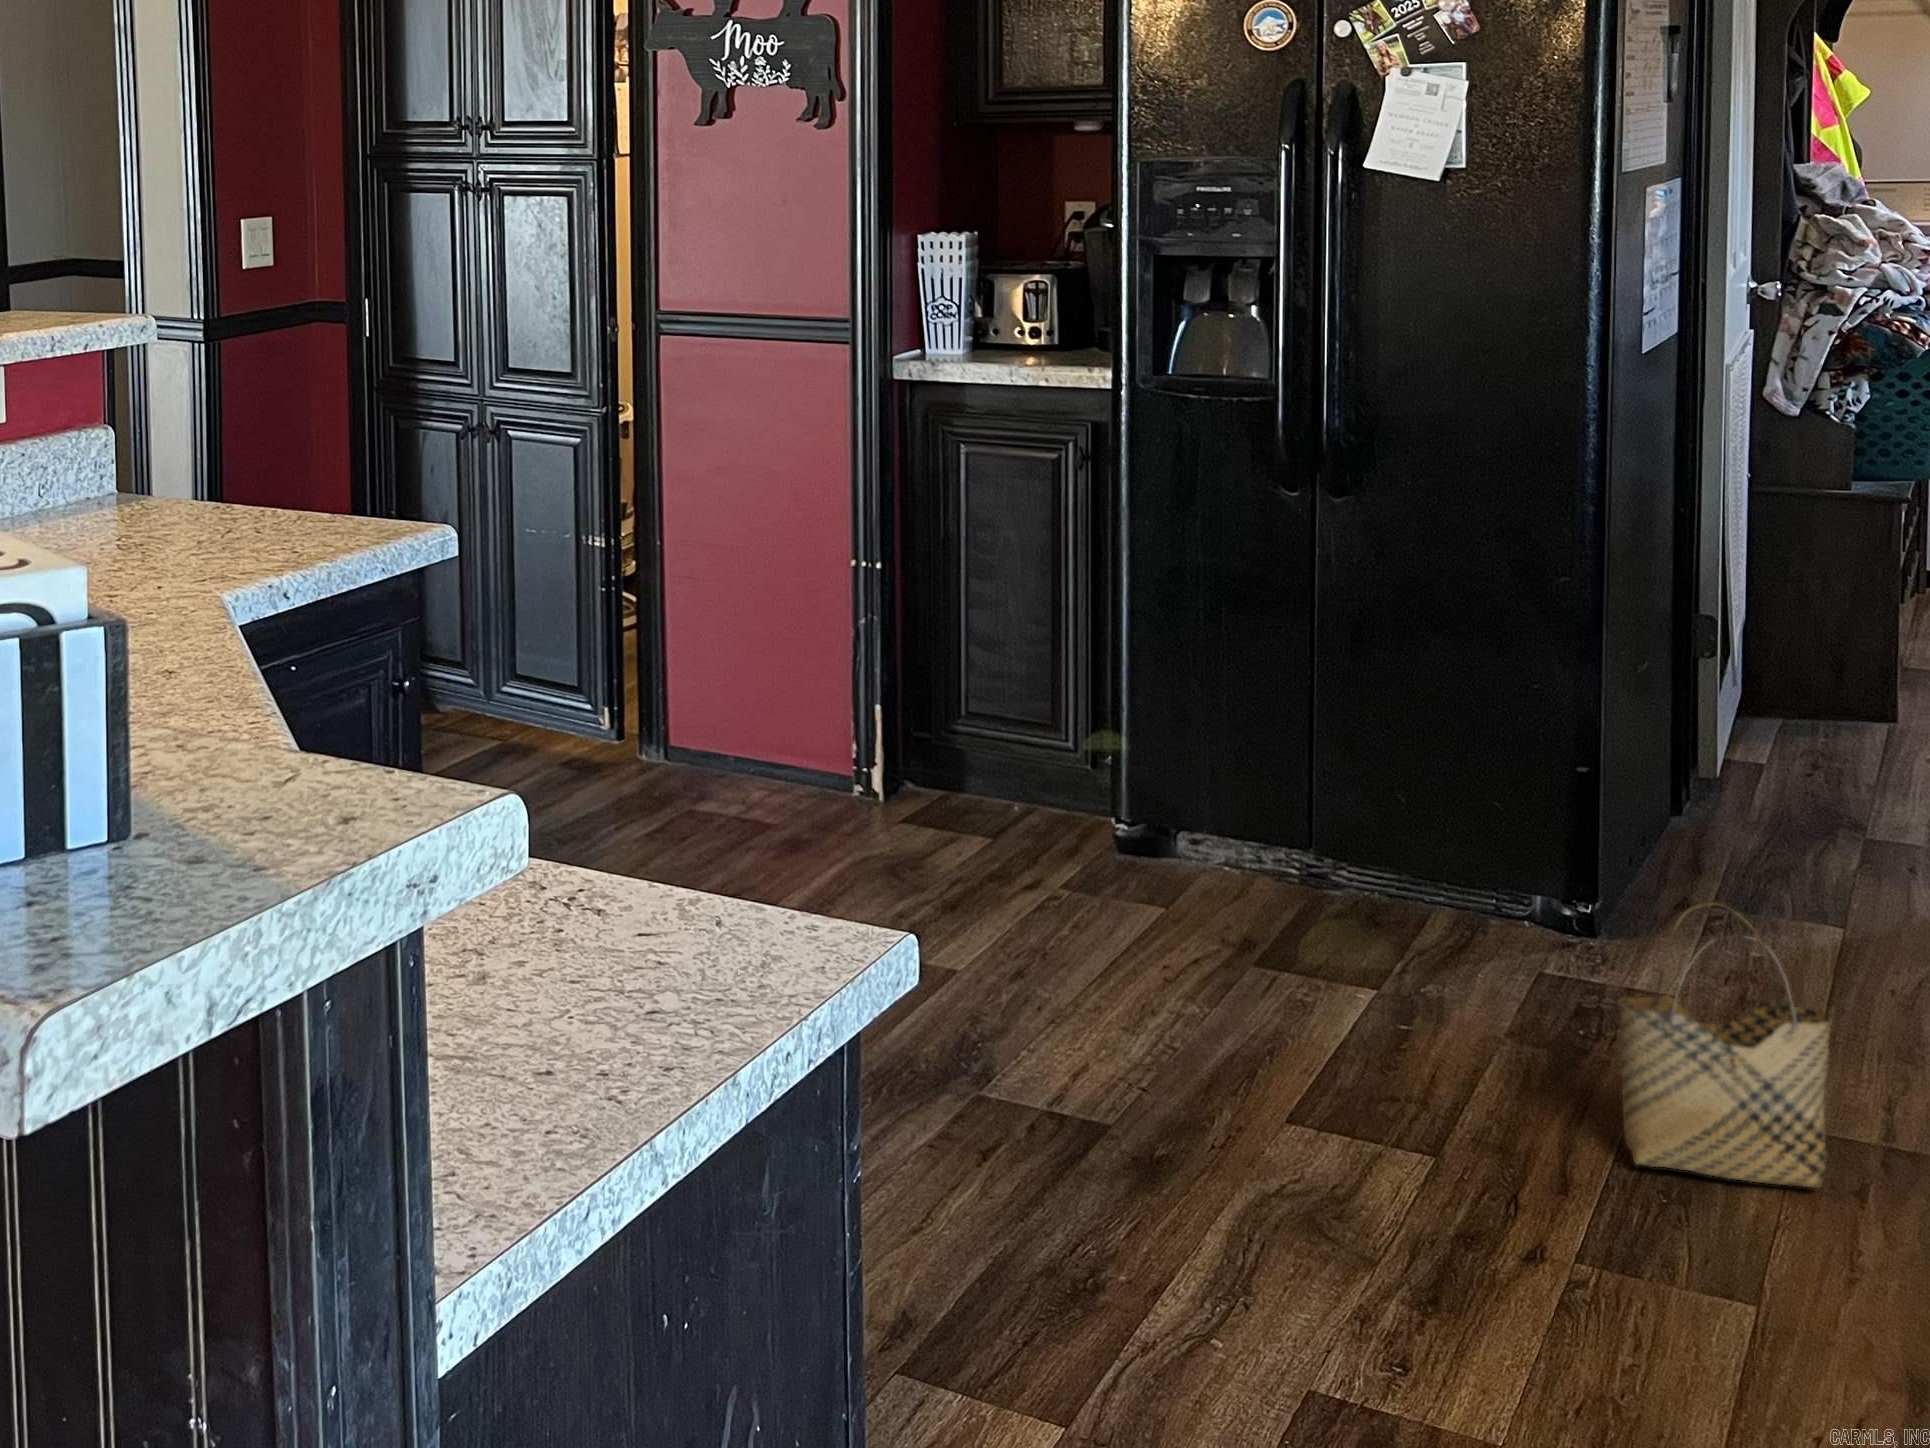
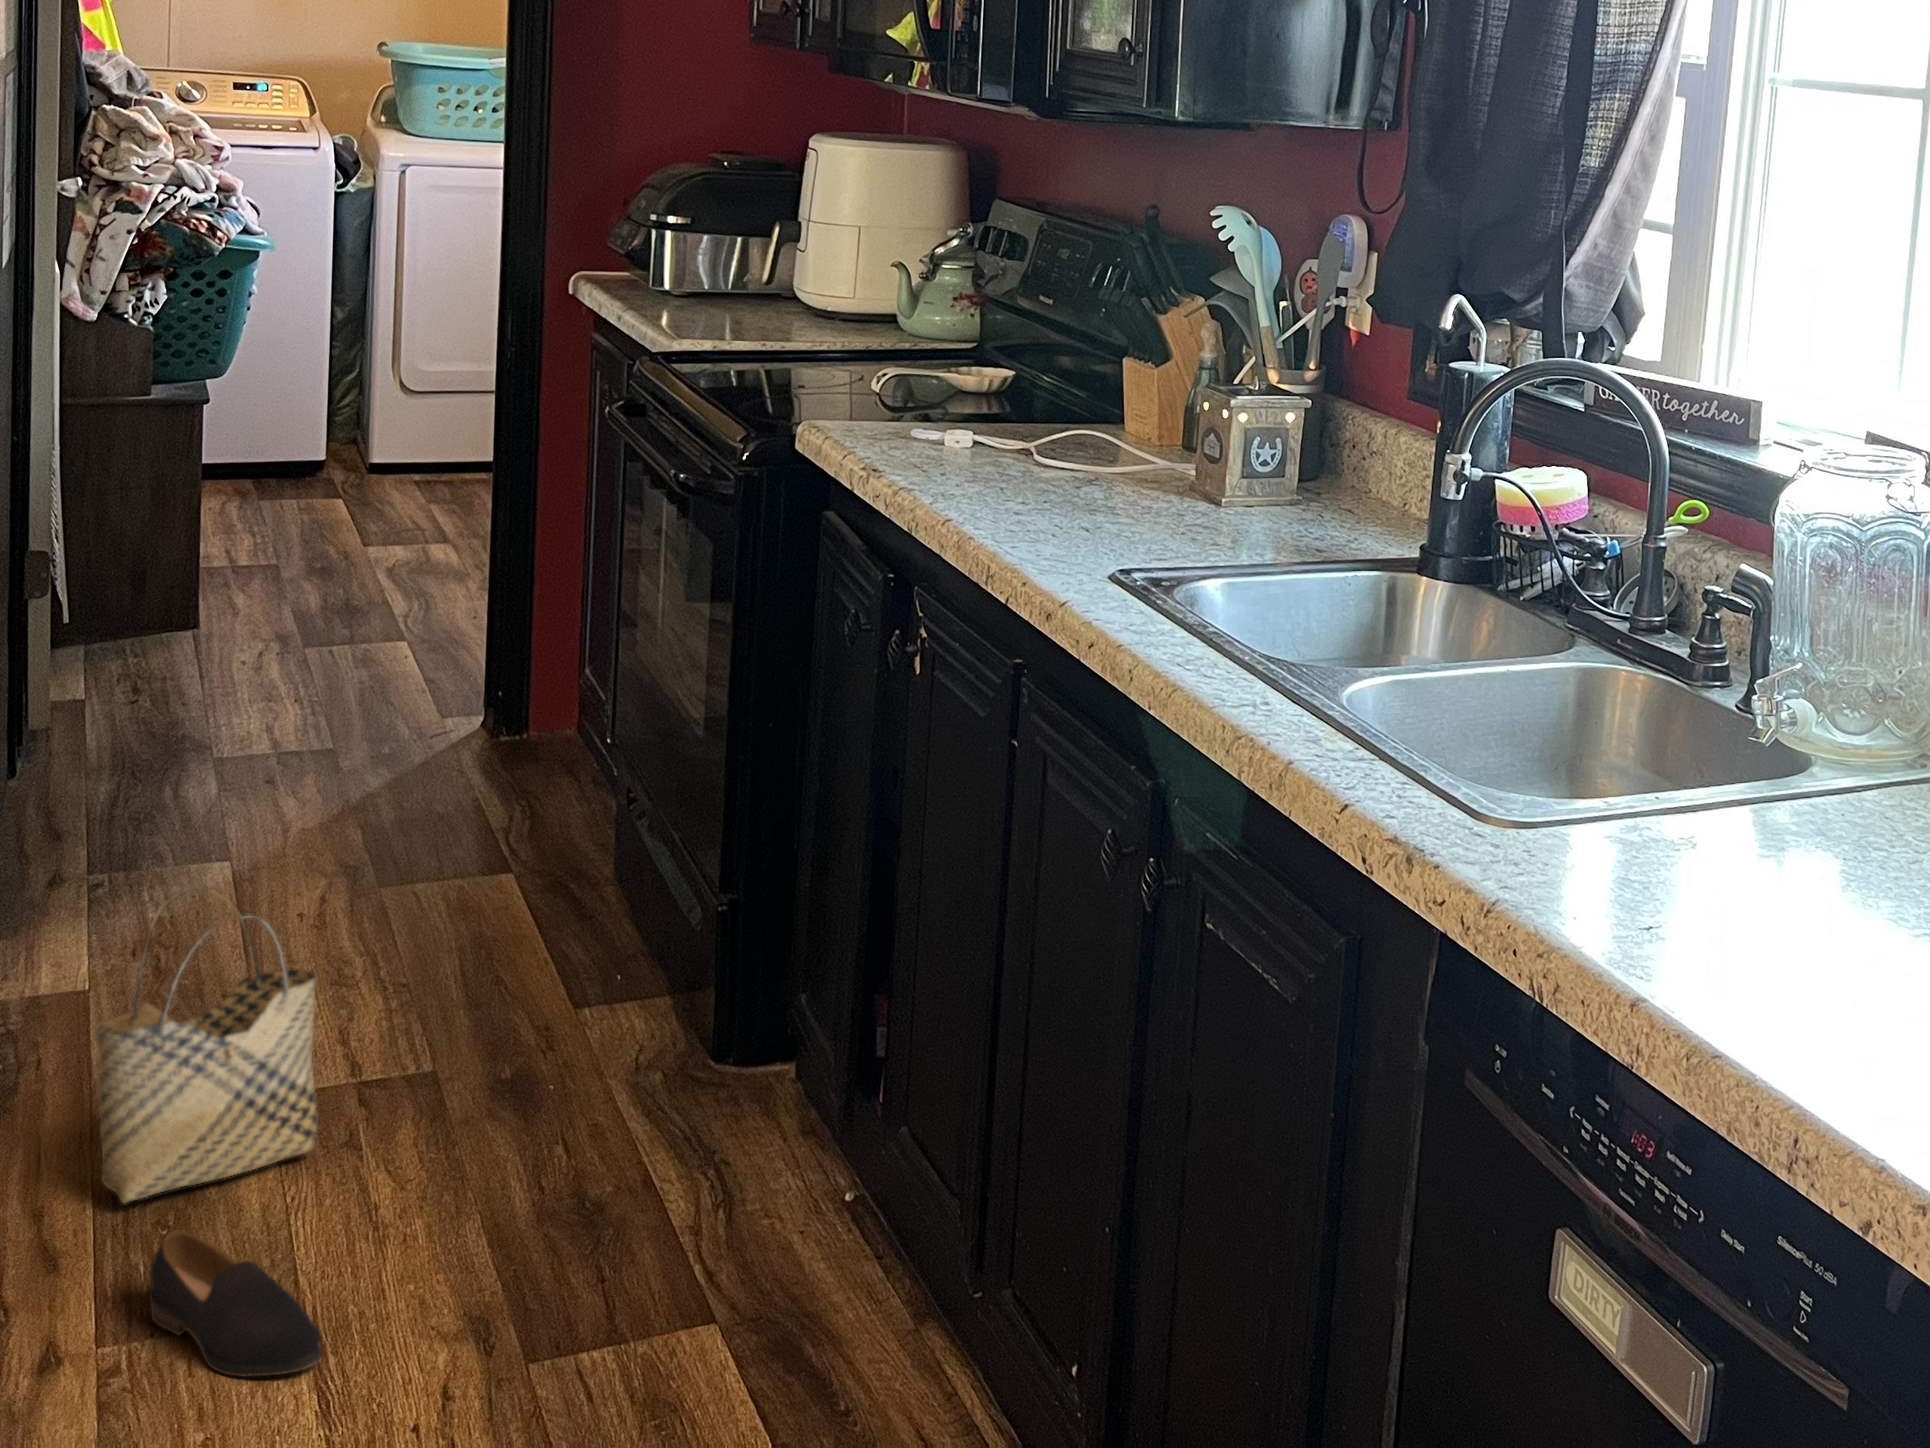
shoe: none [1625,1192,1760,1358] -> present [150,1231,322,1377]

